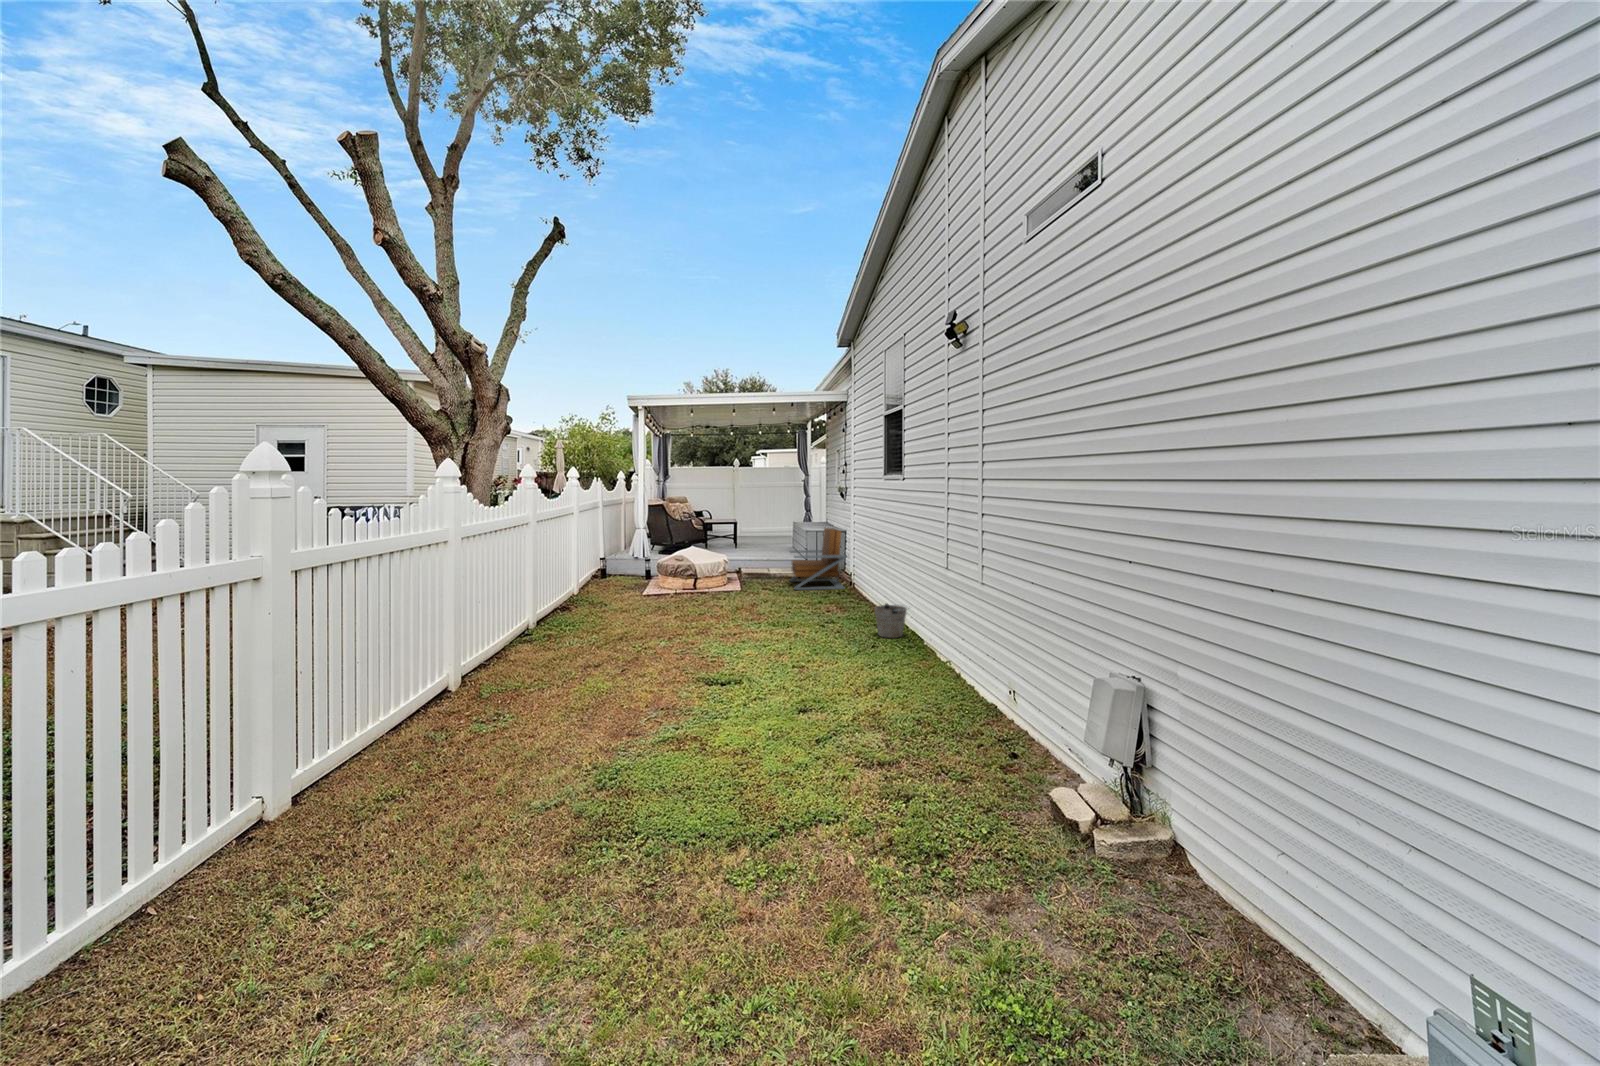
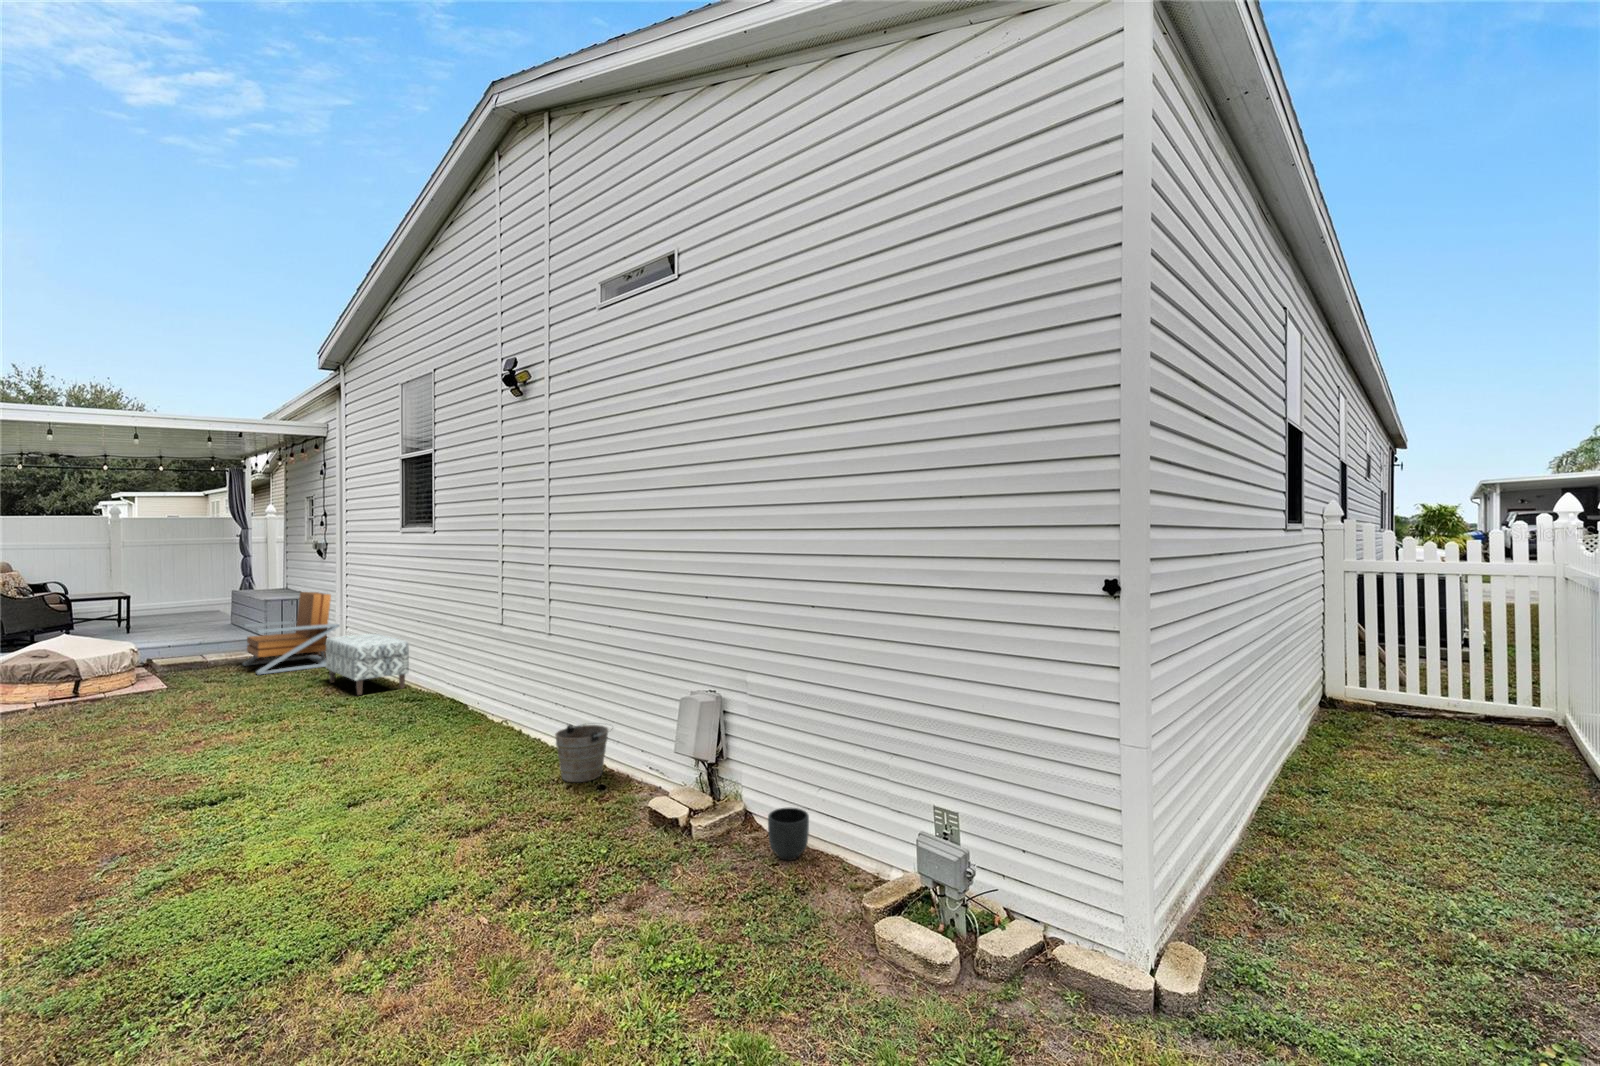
bench: none [832,566,886,617] -> present [326,634,409,695]
bucket: present [875,604,907,638] -> present [555,724,613,782]
planter: none [1192,860,1261,940] -> present [768,808,809,860]

